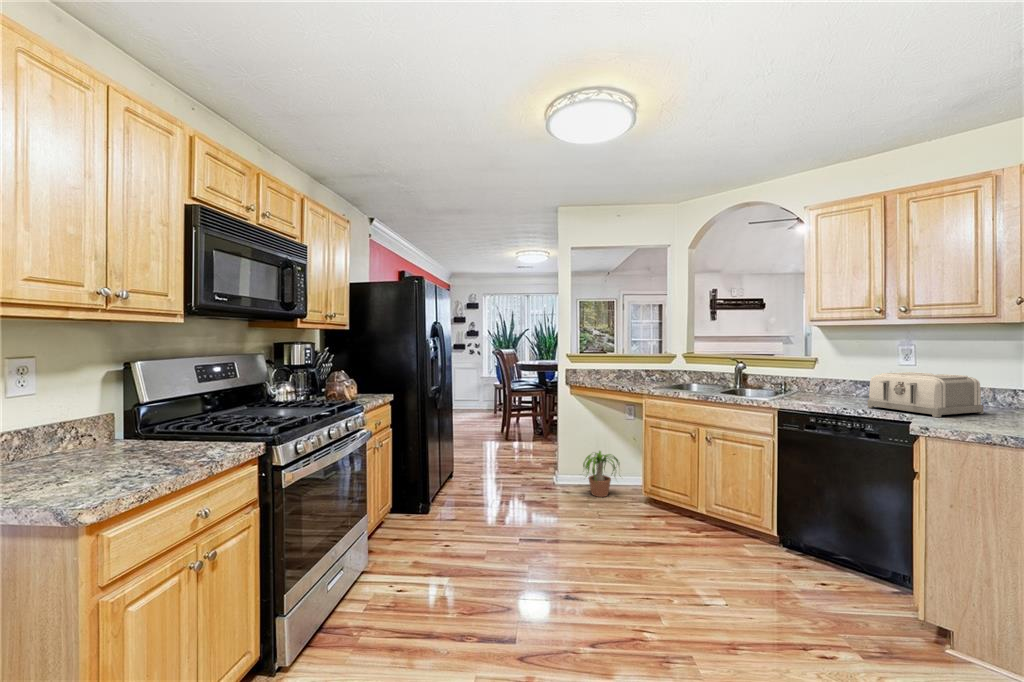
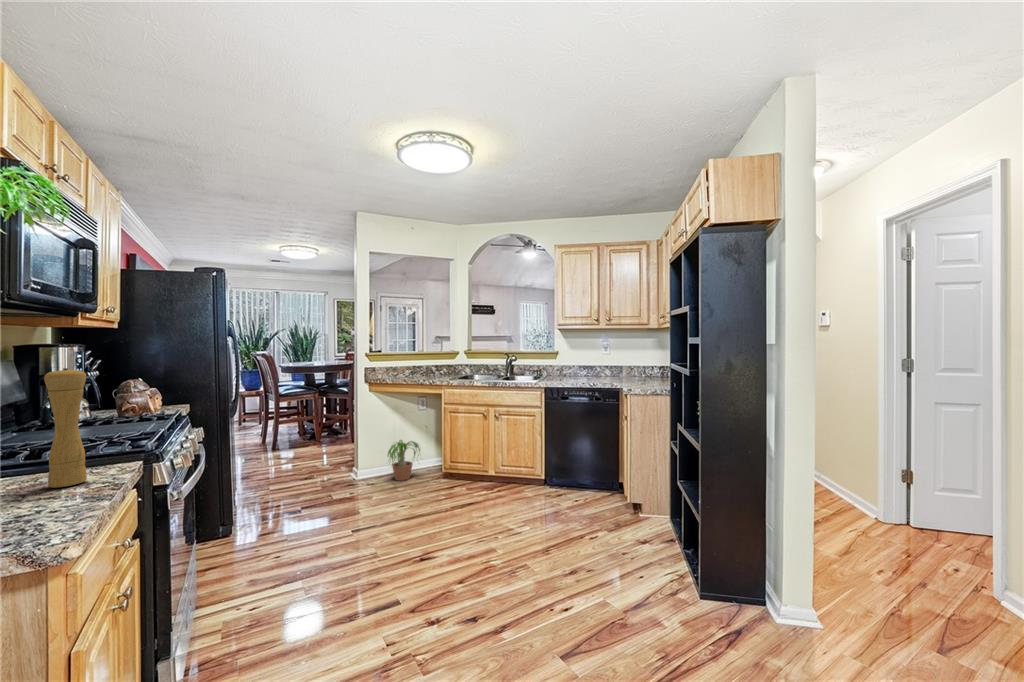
pepper mill: none [189,360,218,453] -> present [44,368,87,488]
toaster: present [868,372,984,417] -> none [594,358,644,384]

